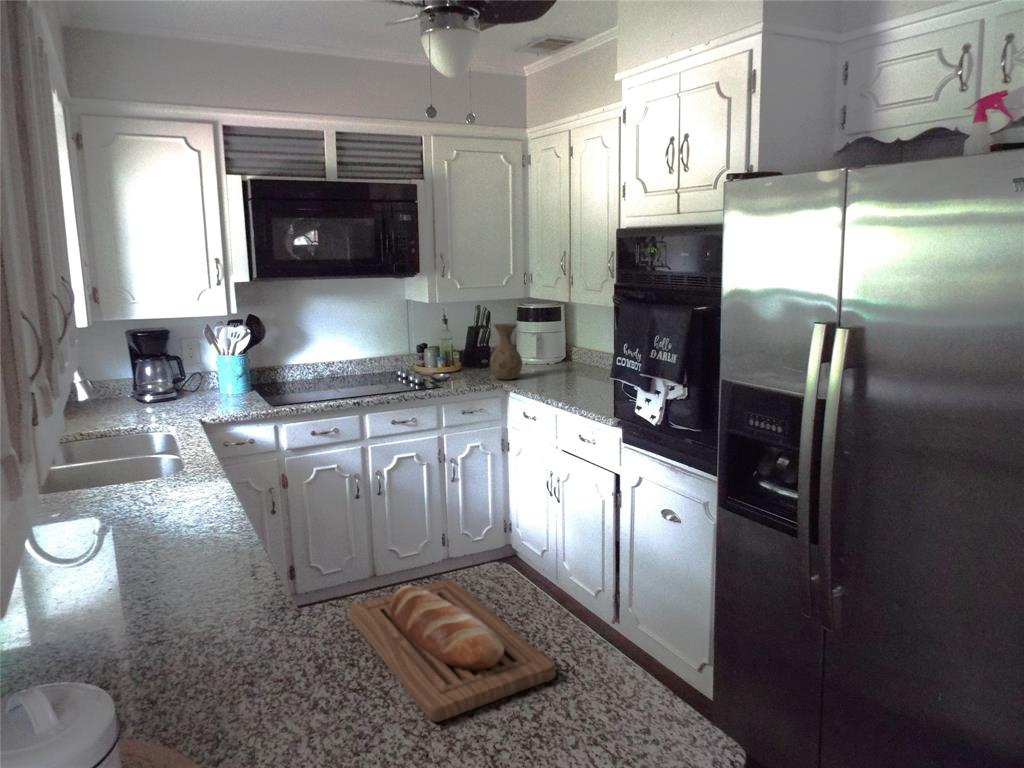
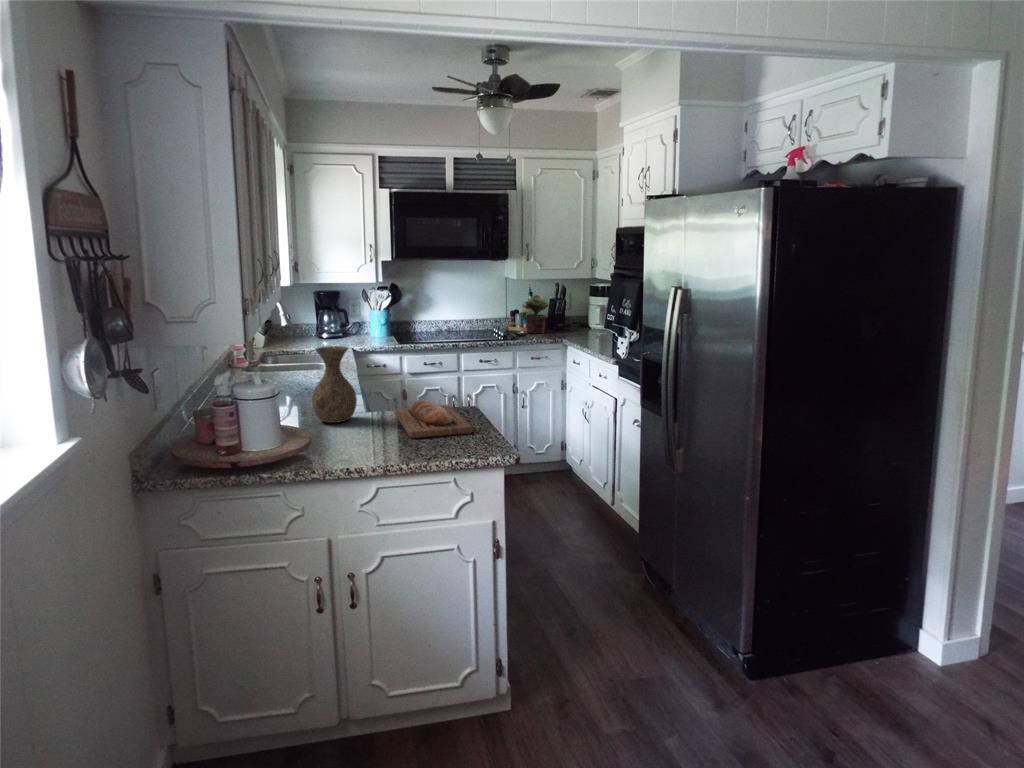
potted plant: none [436,322,473,375] -> present [522,295,549,333]
vase: present [490,324,522,380] -> present [312,346,357,423]

